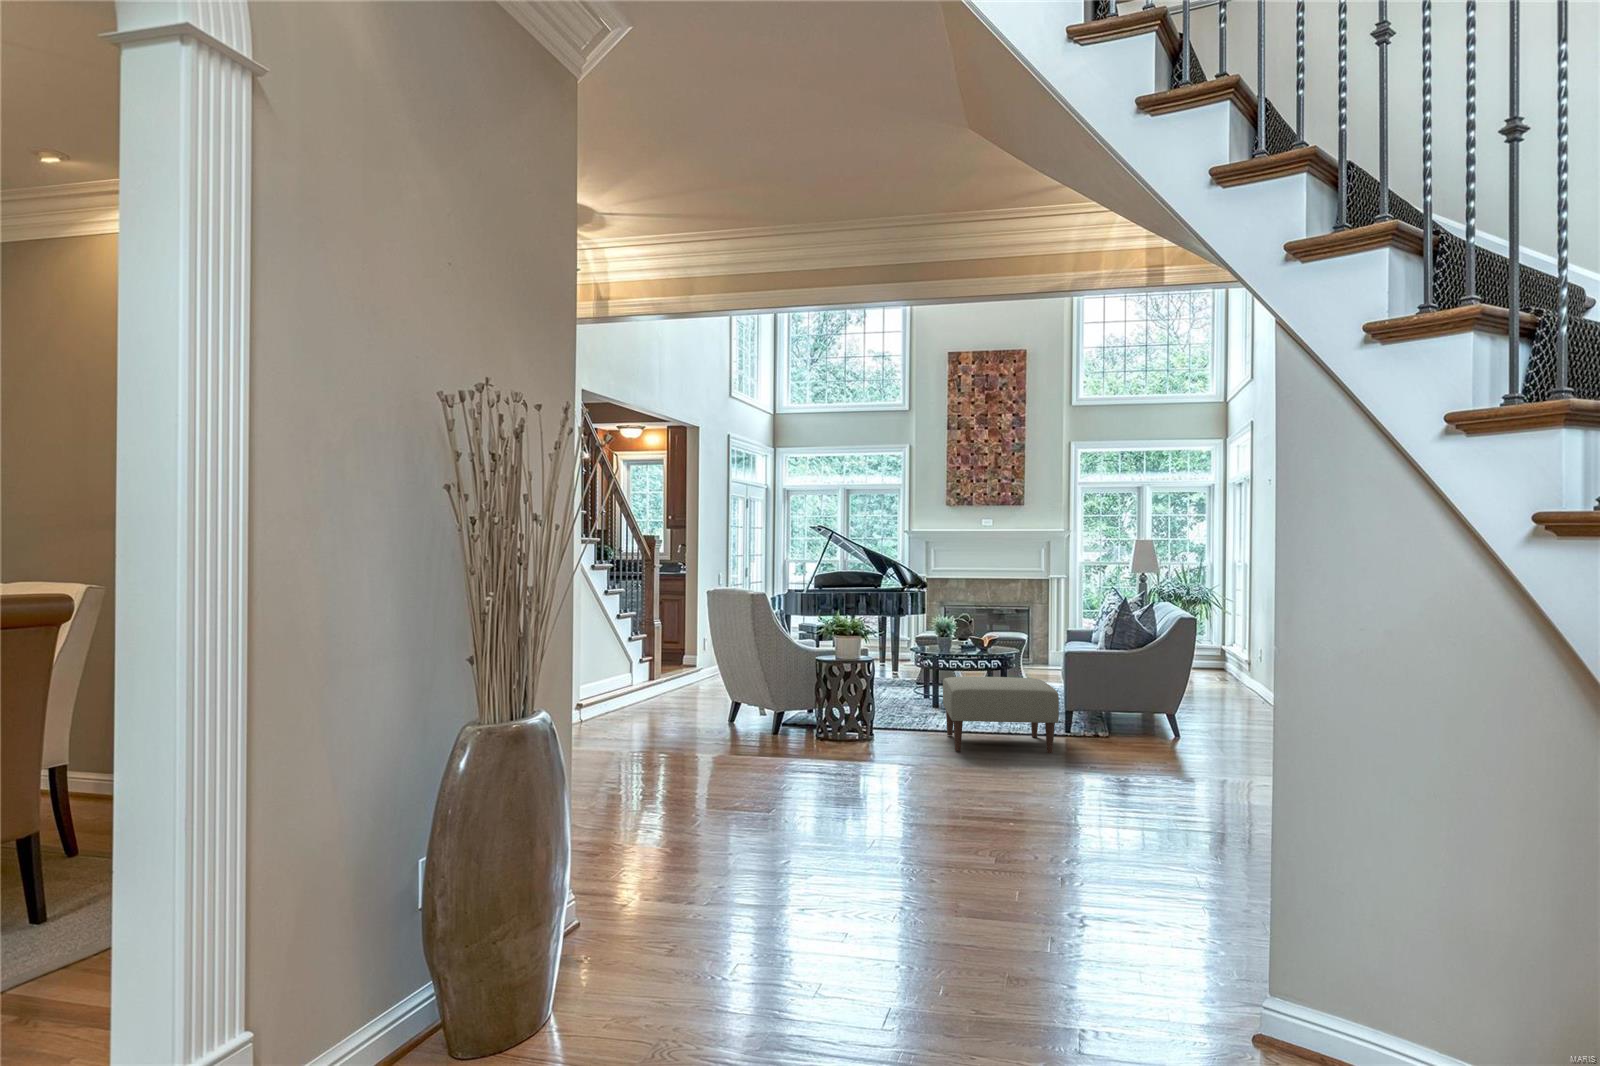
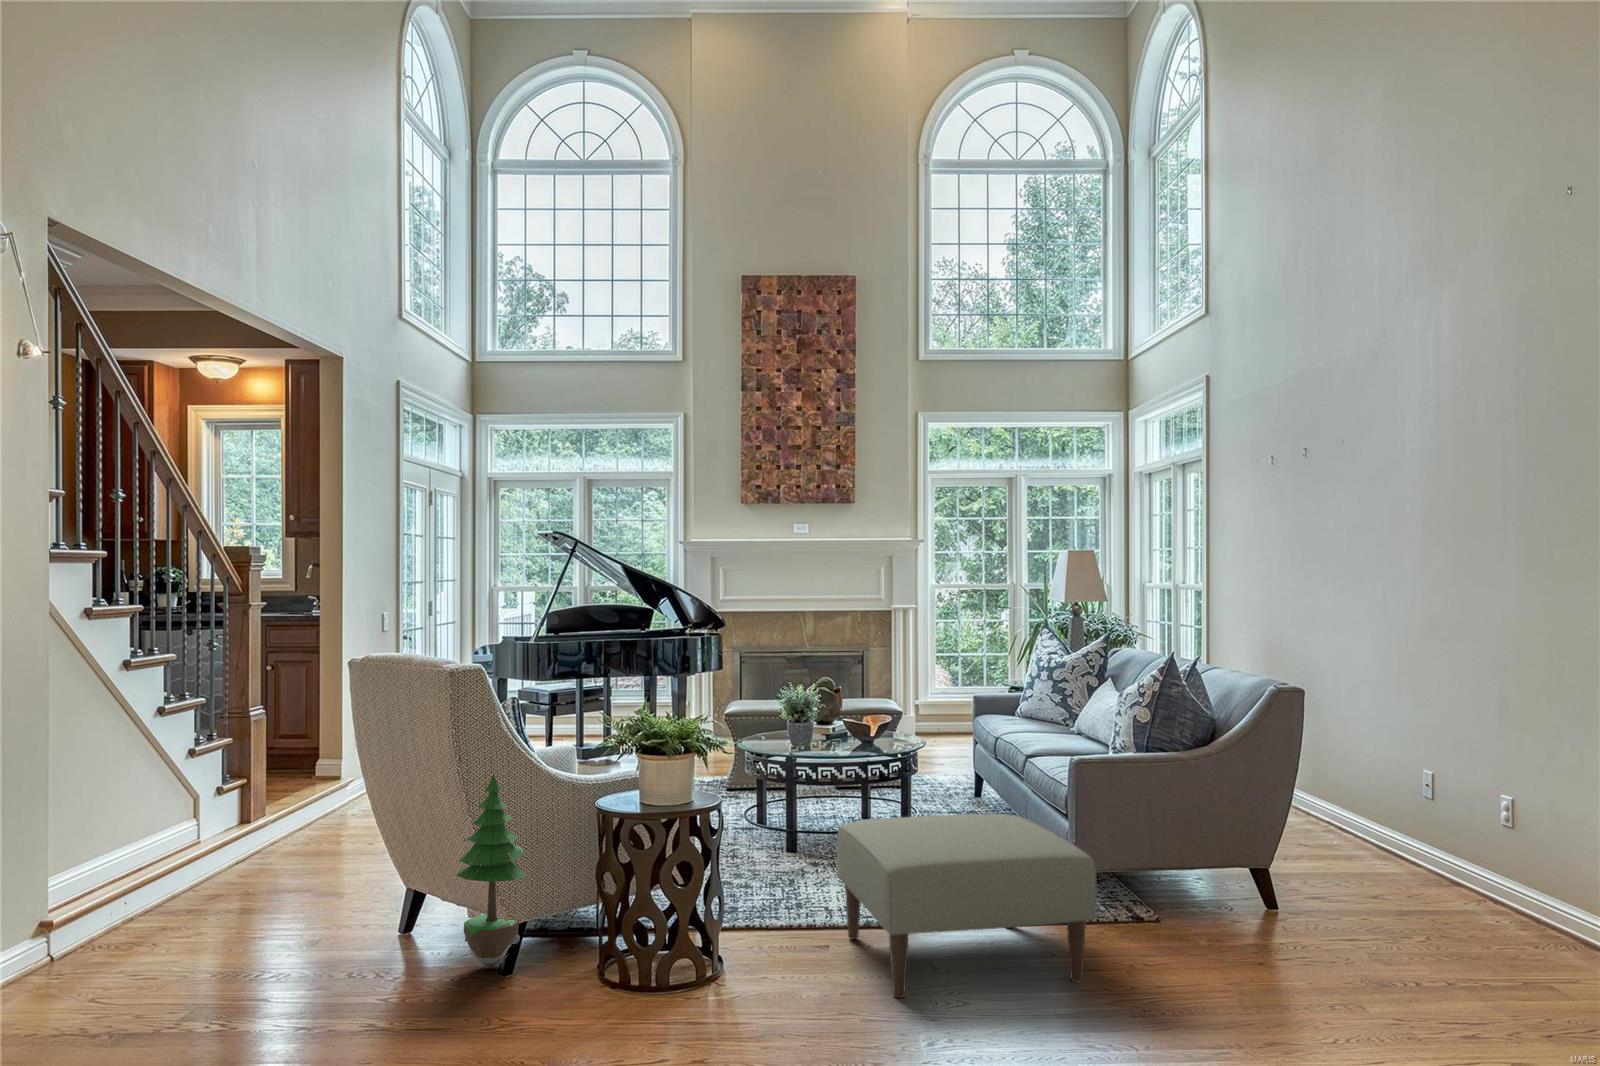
potted tree: none [758,643,791,733] -> present [456,774,527,968]

